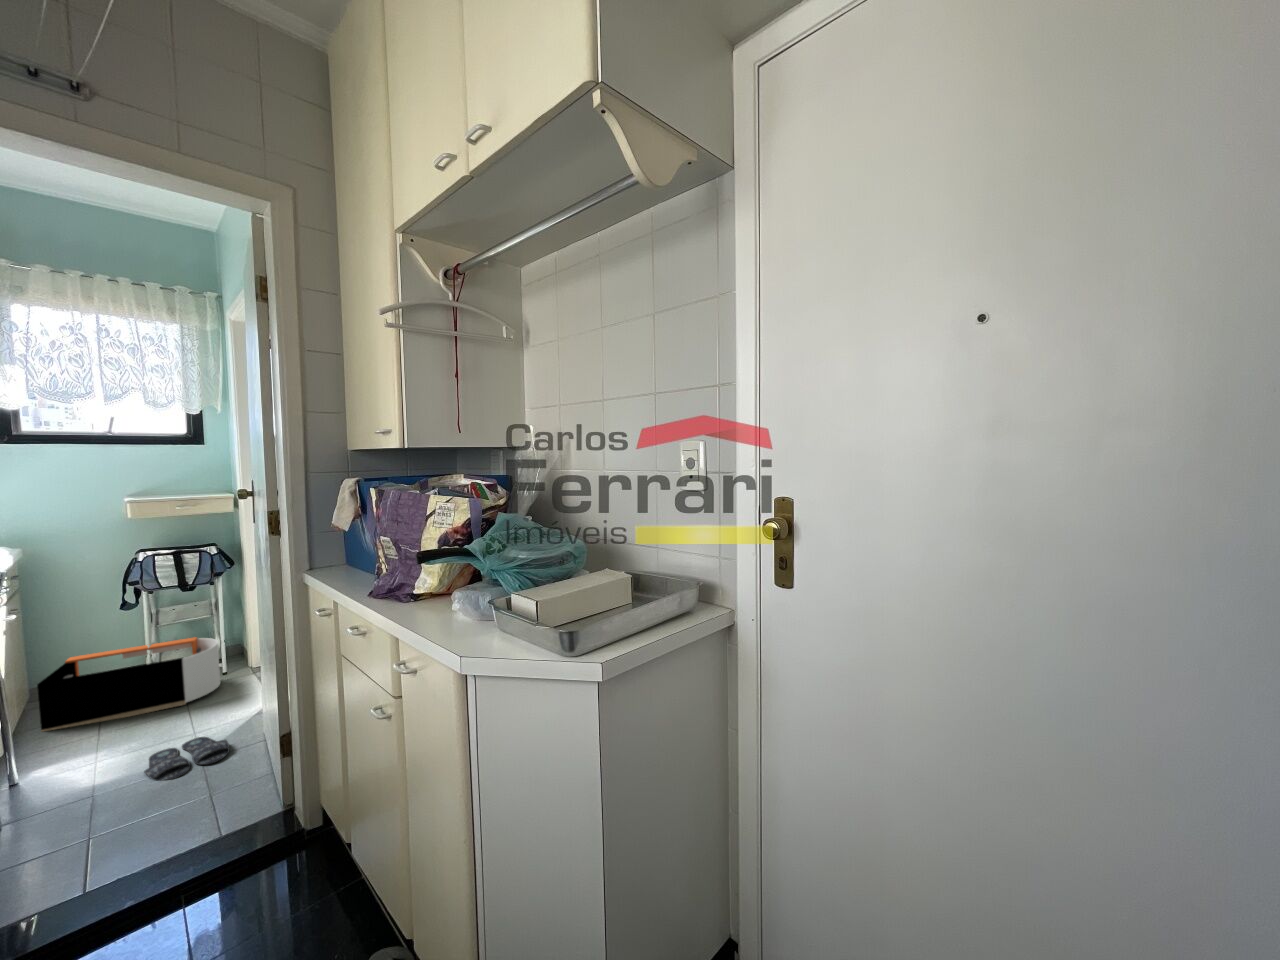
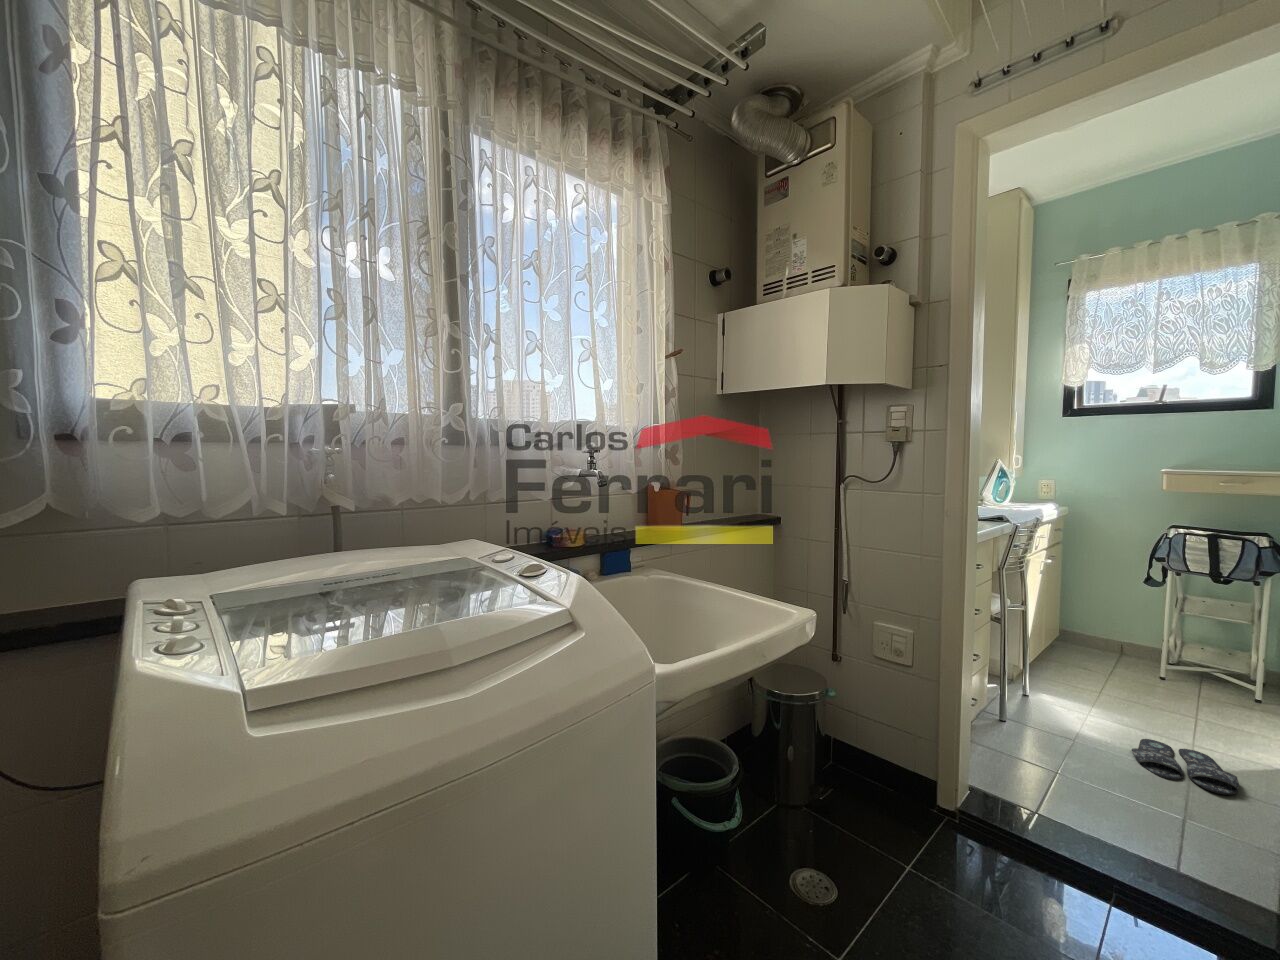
storage bin: present [37,637,220,732] -> none [1060,612,1253,713]

